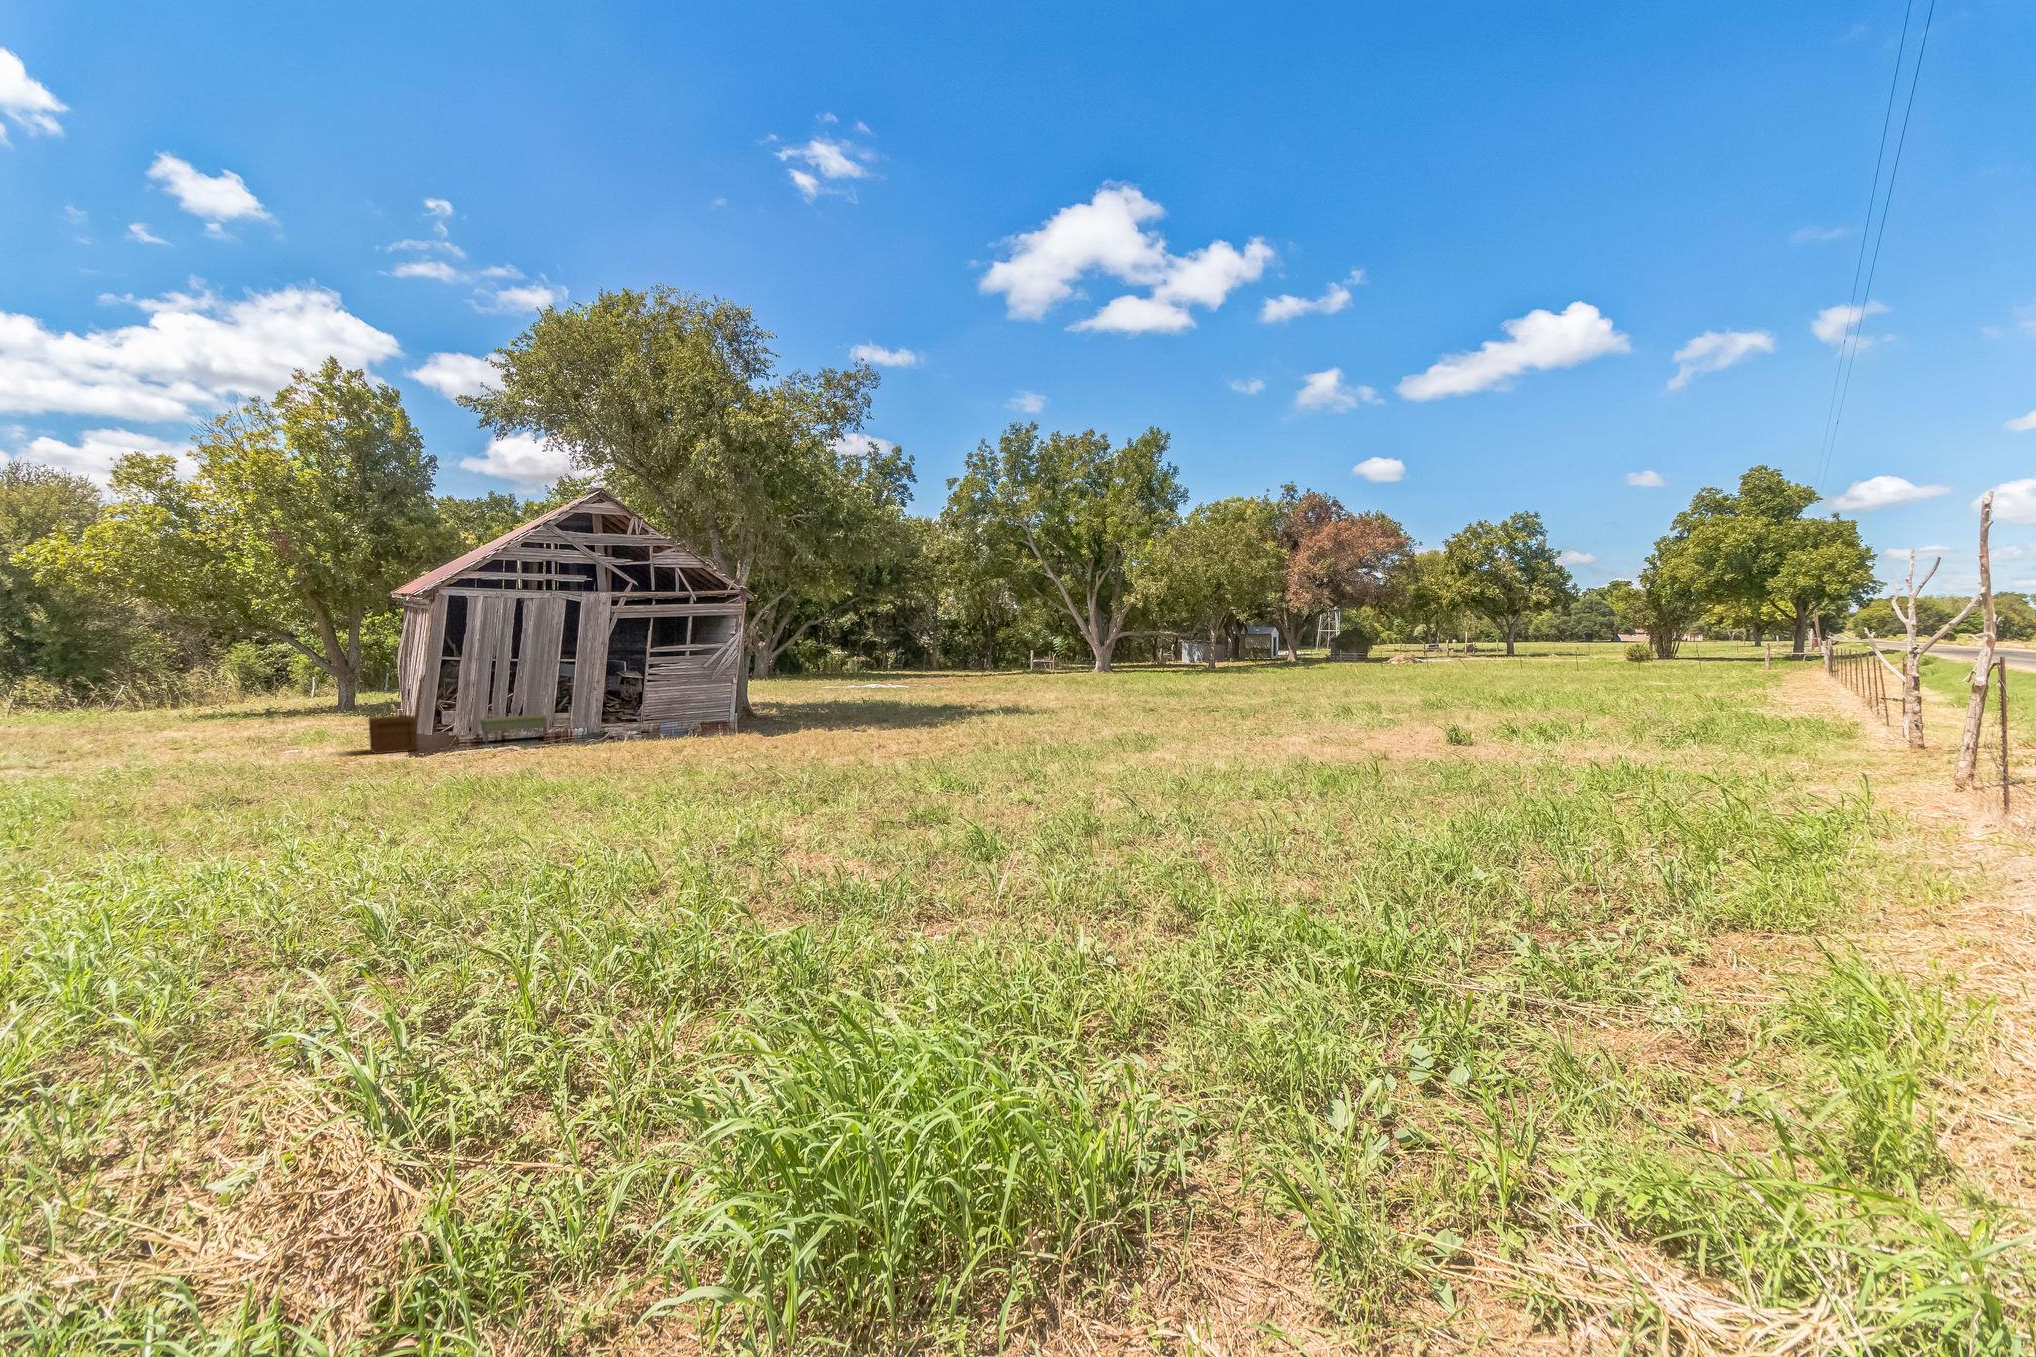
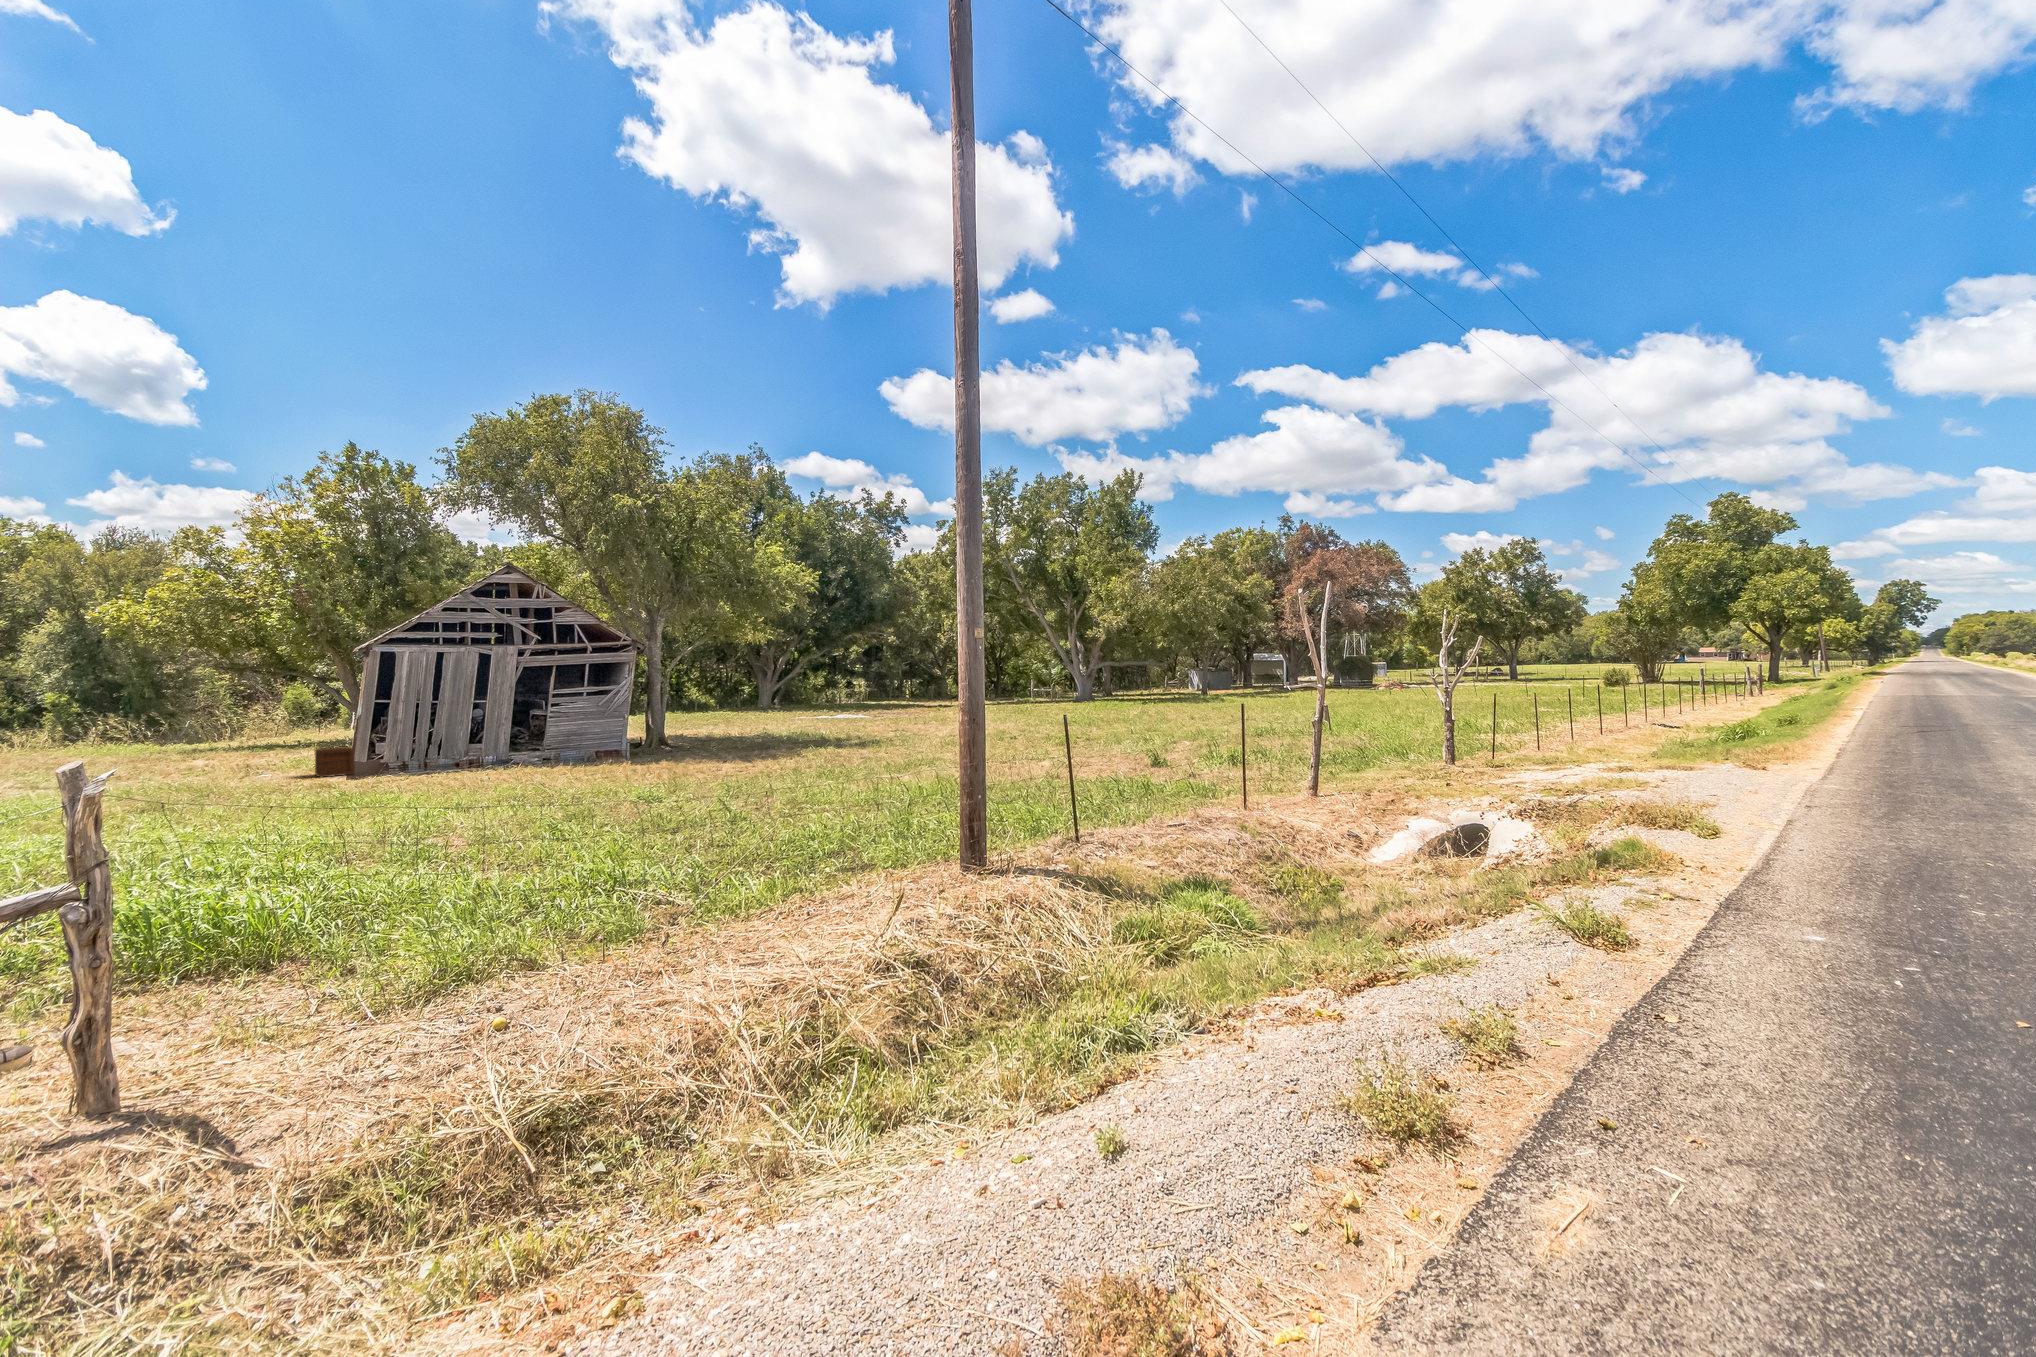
bench: present [479,714,547,743] -> none [404,745,462,770]

